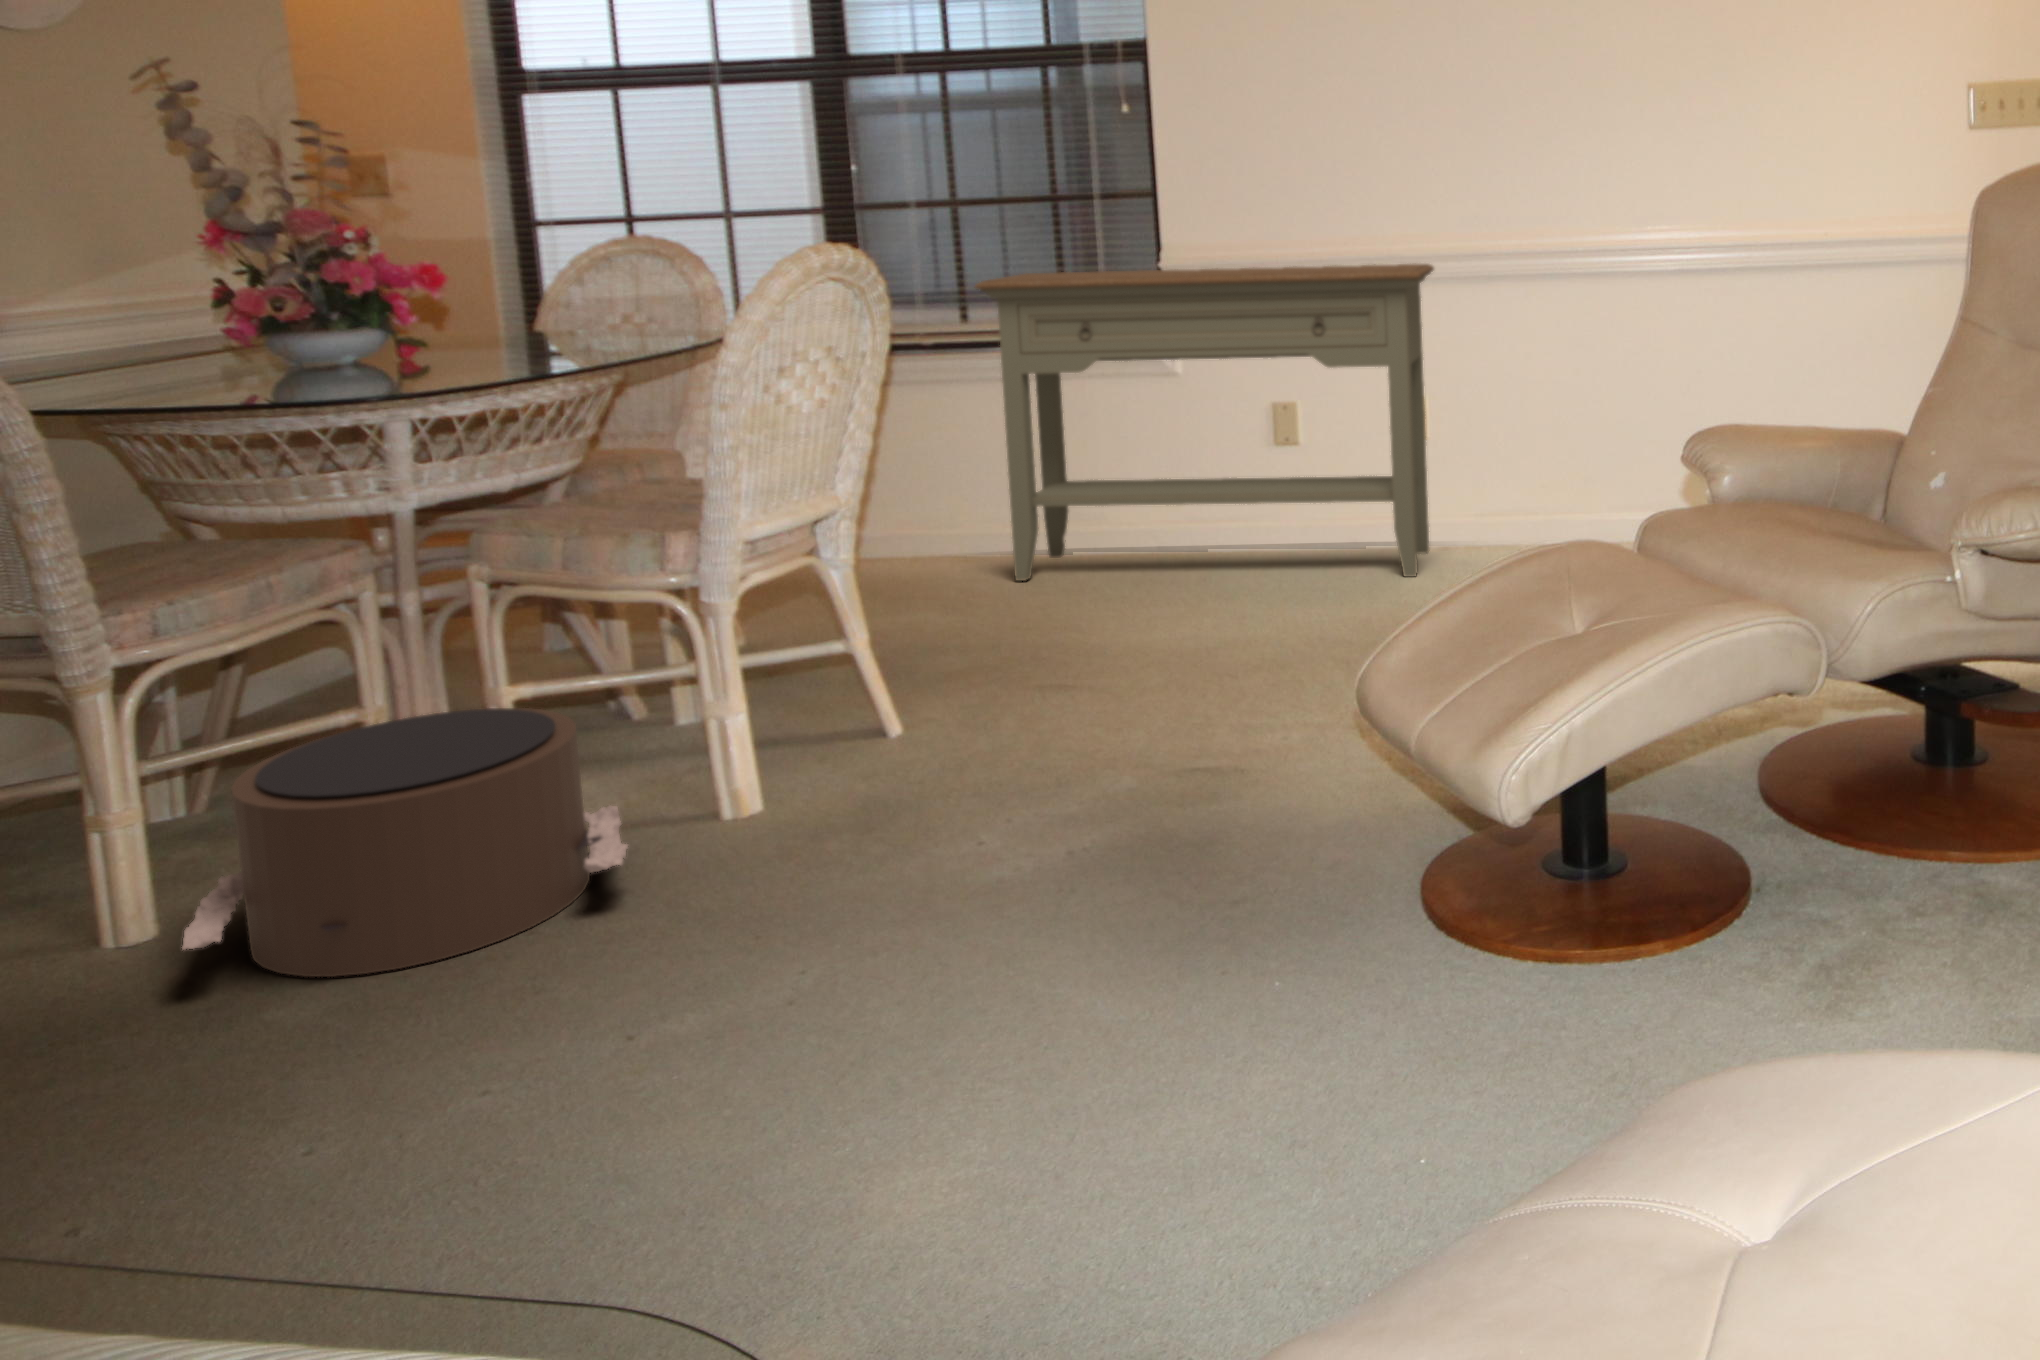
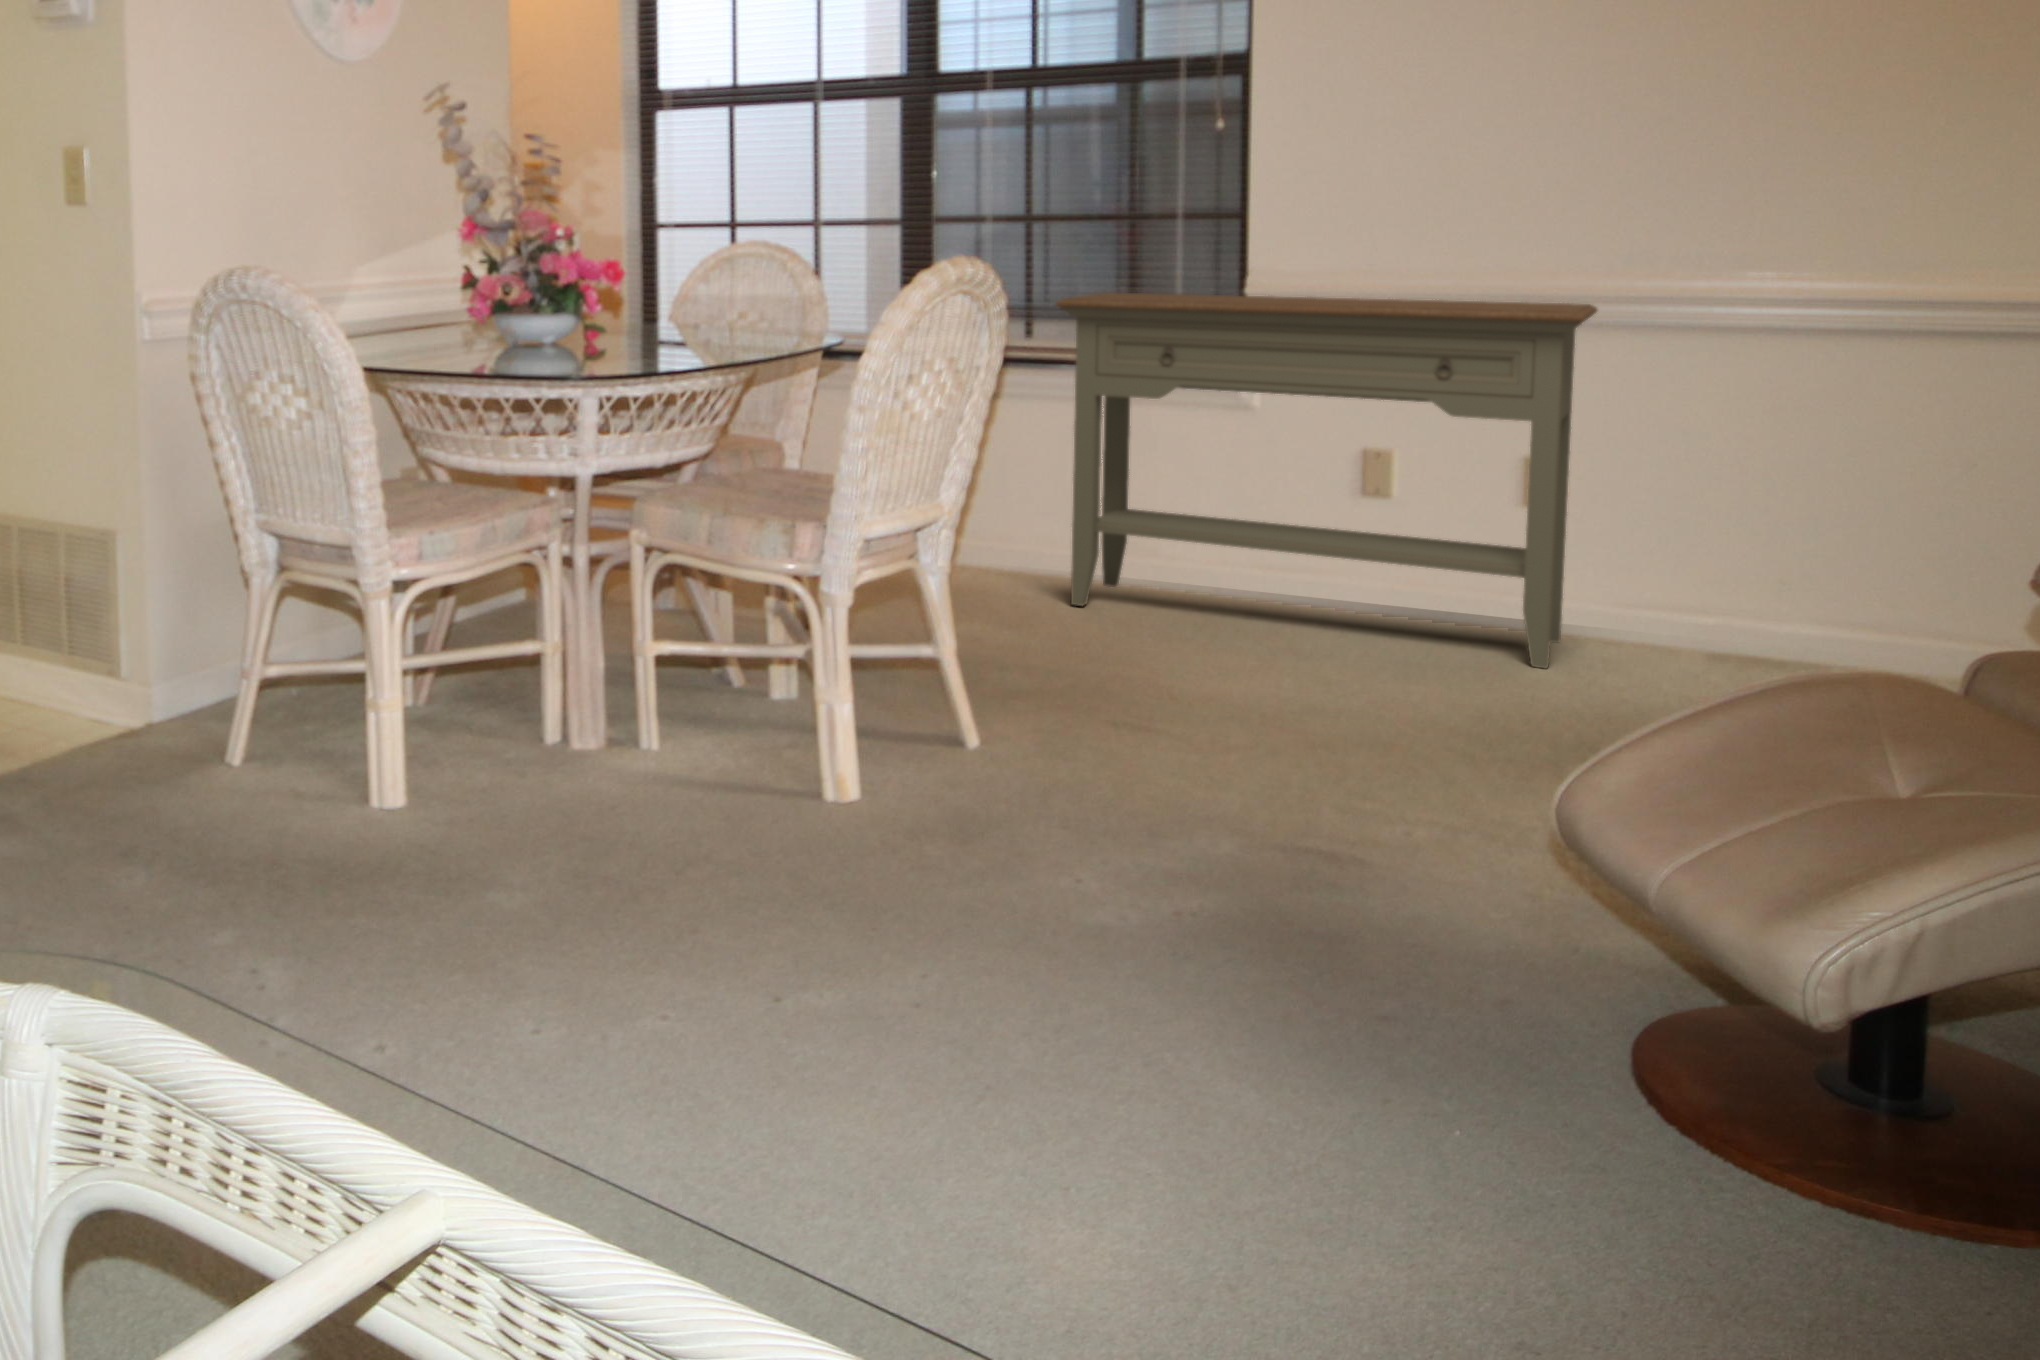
pouf: present [182,708,627,977] -> none [427,655,752,874]

